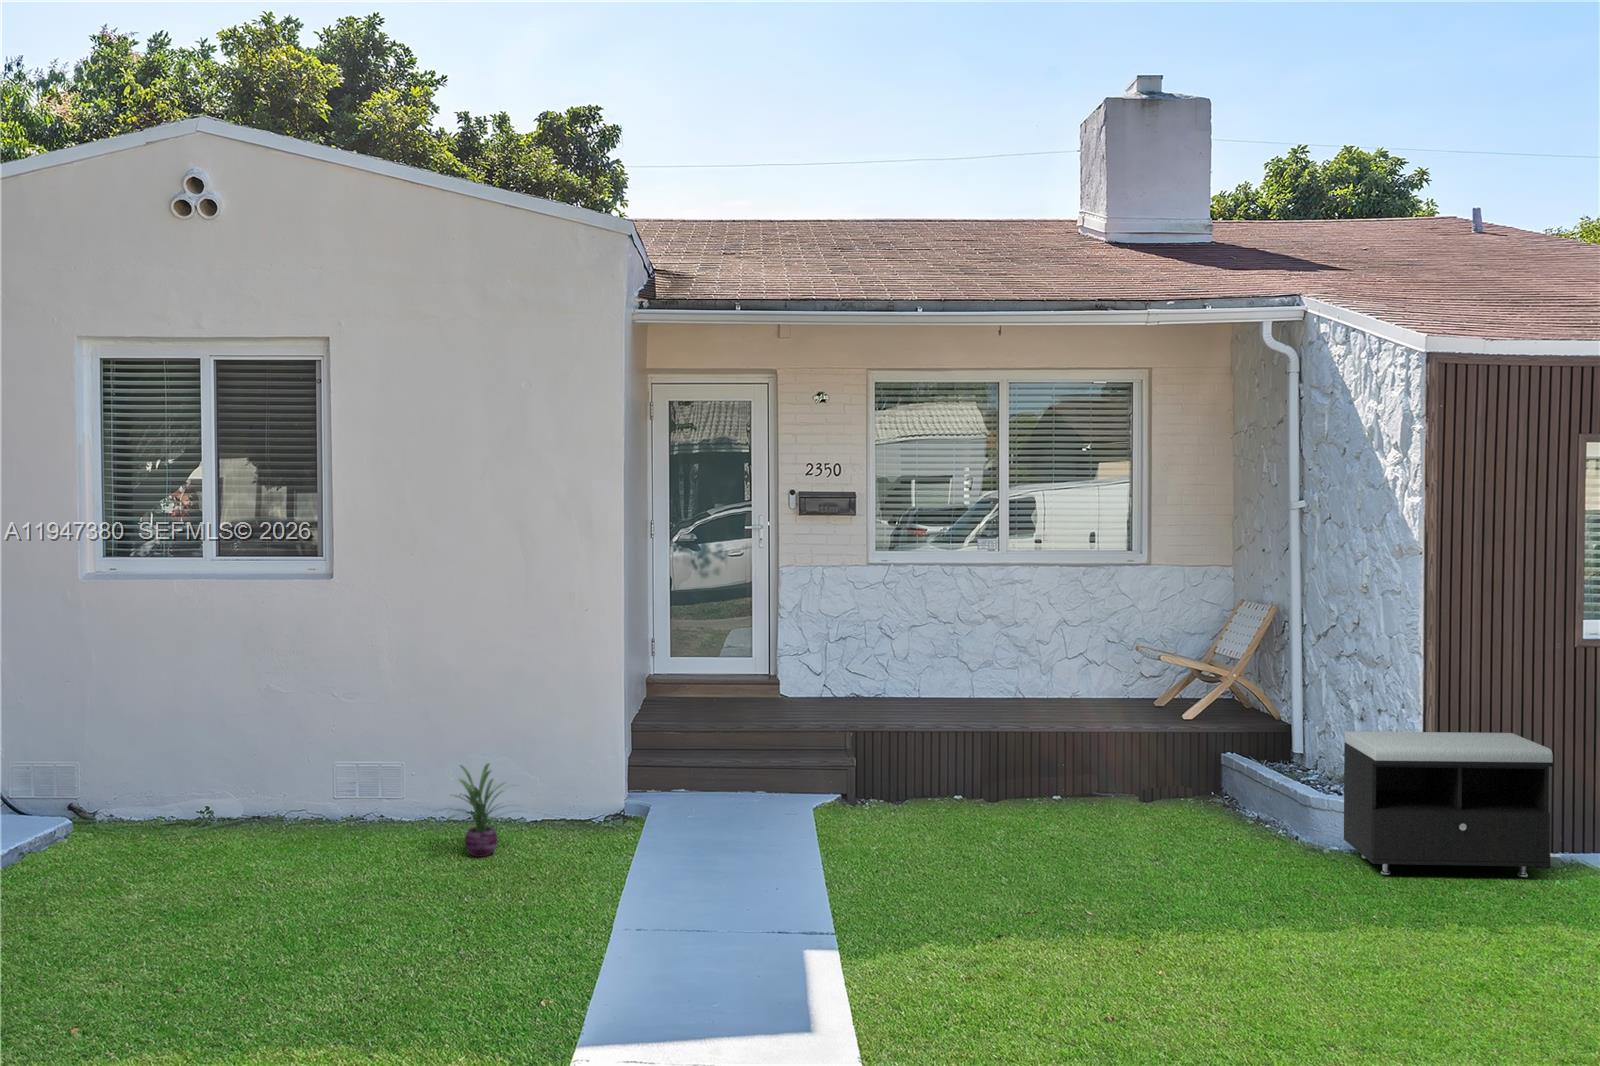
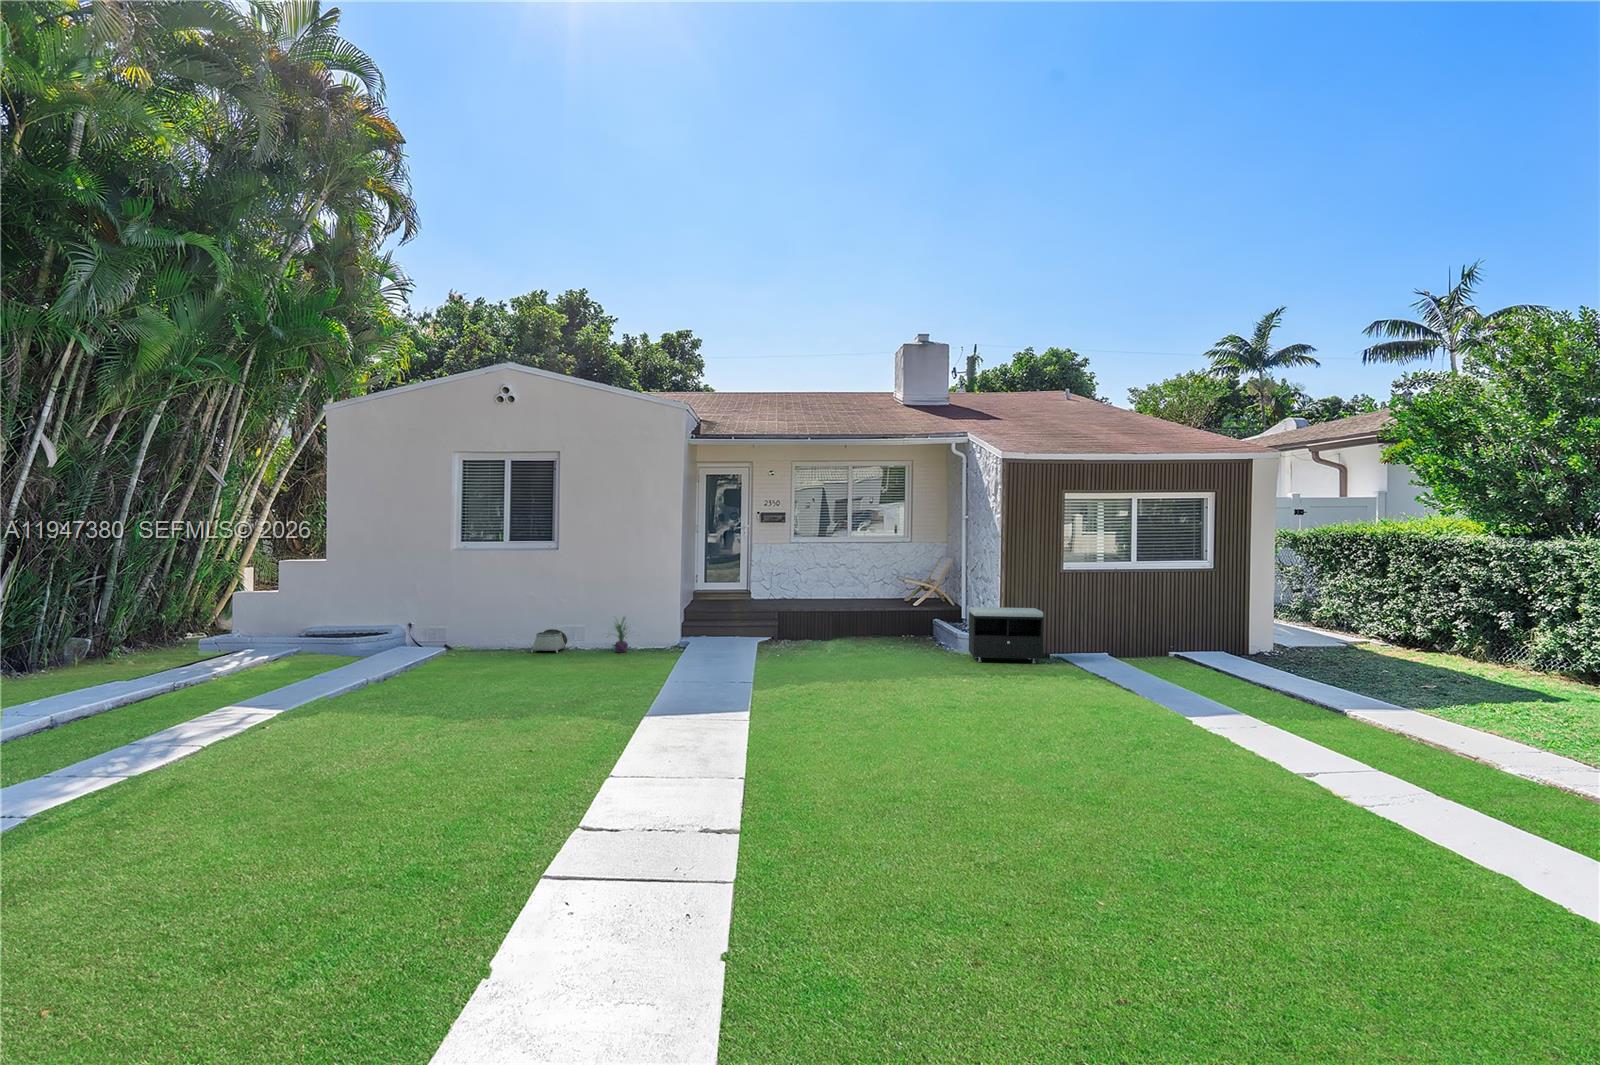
basket: none [255,798,348,863] -> present [531,629,568,653]

